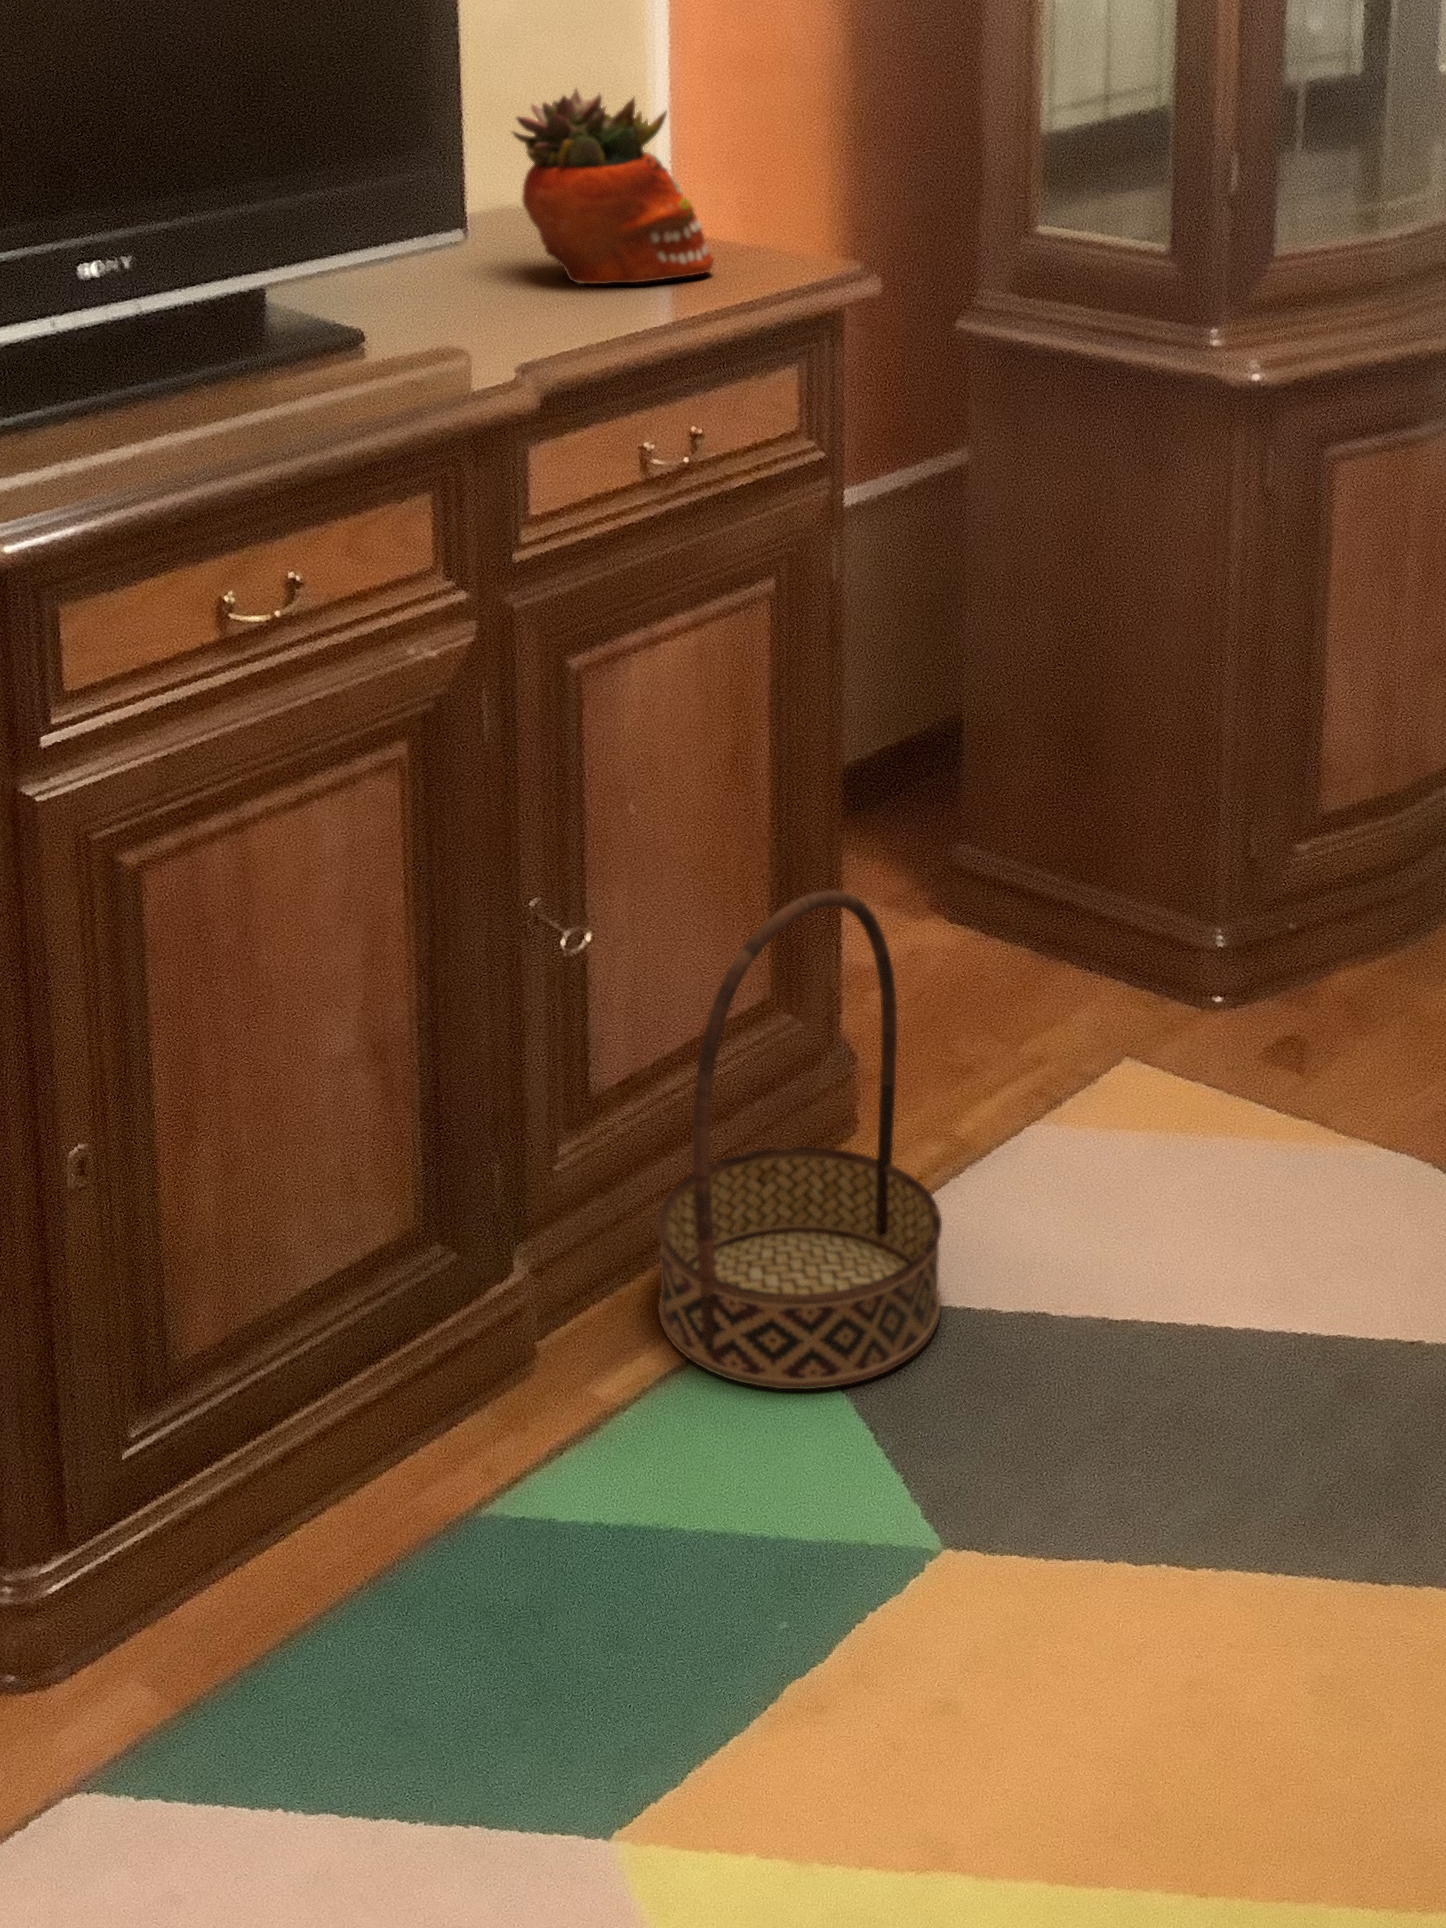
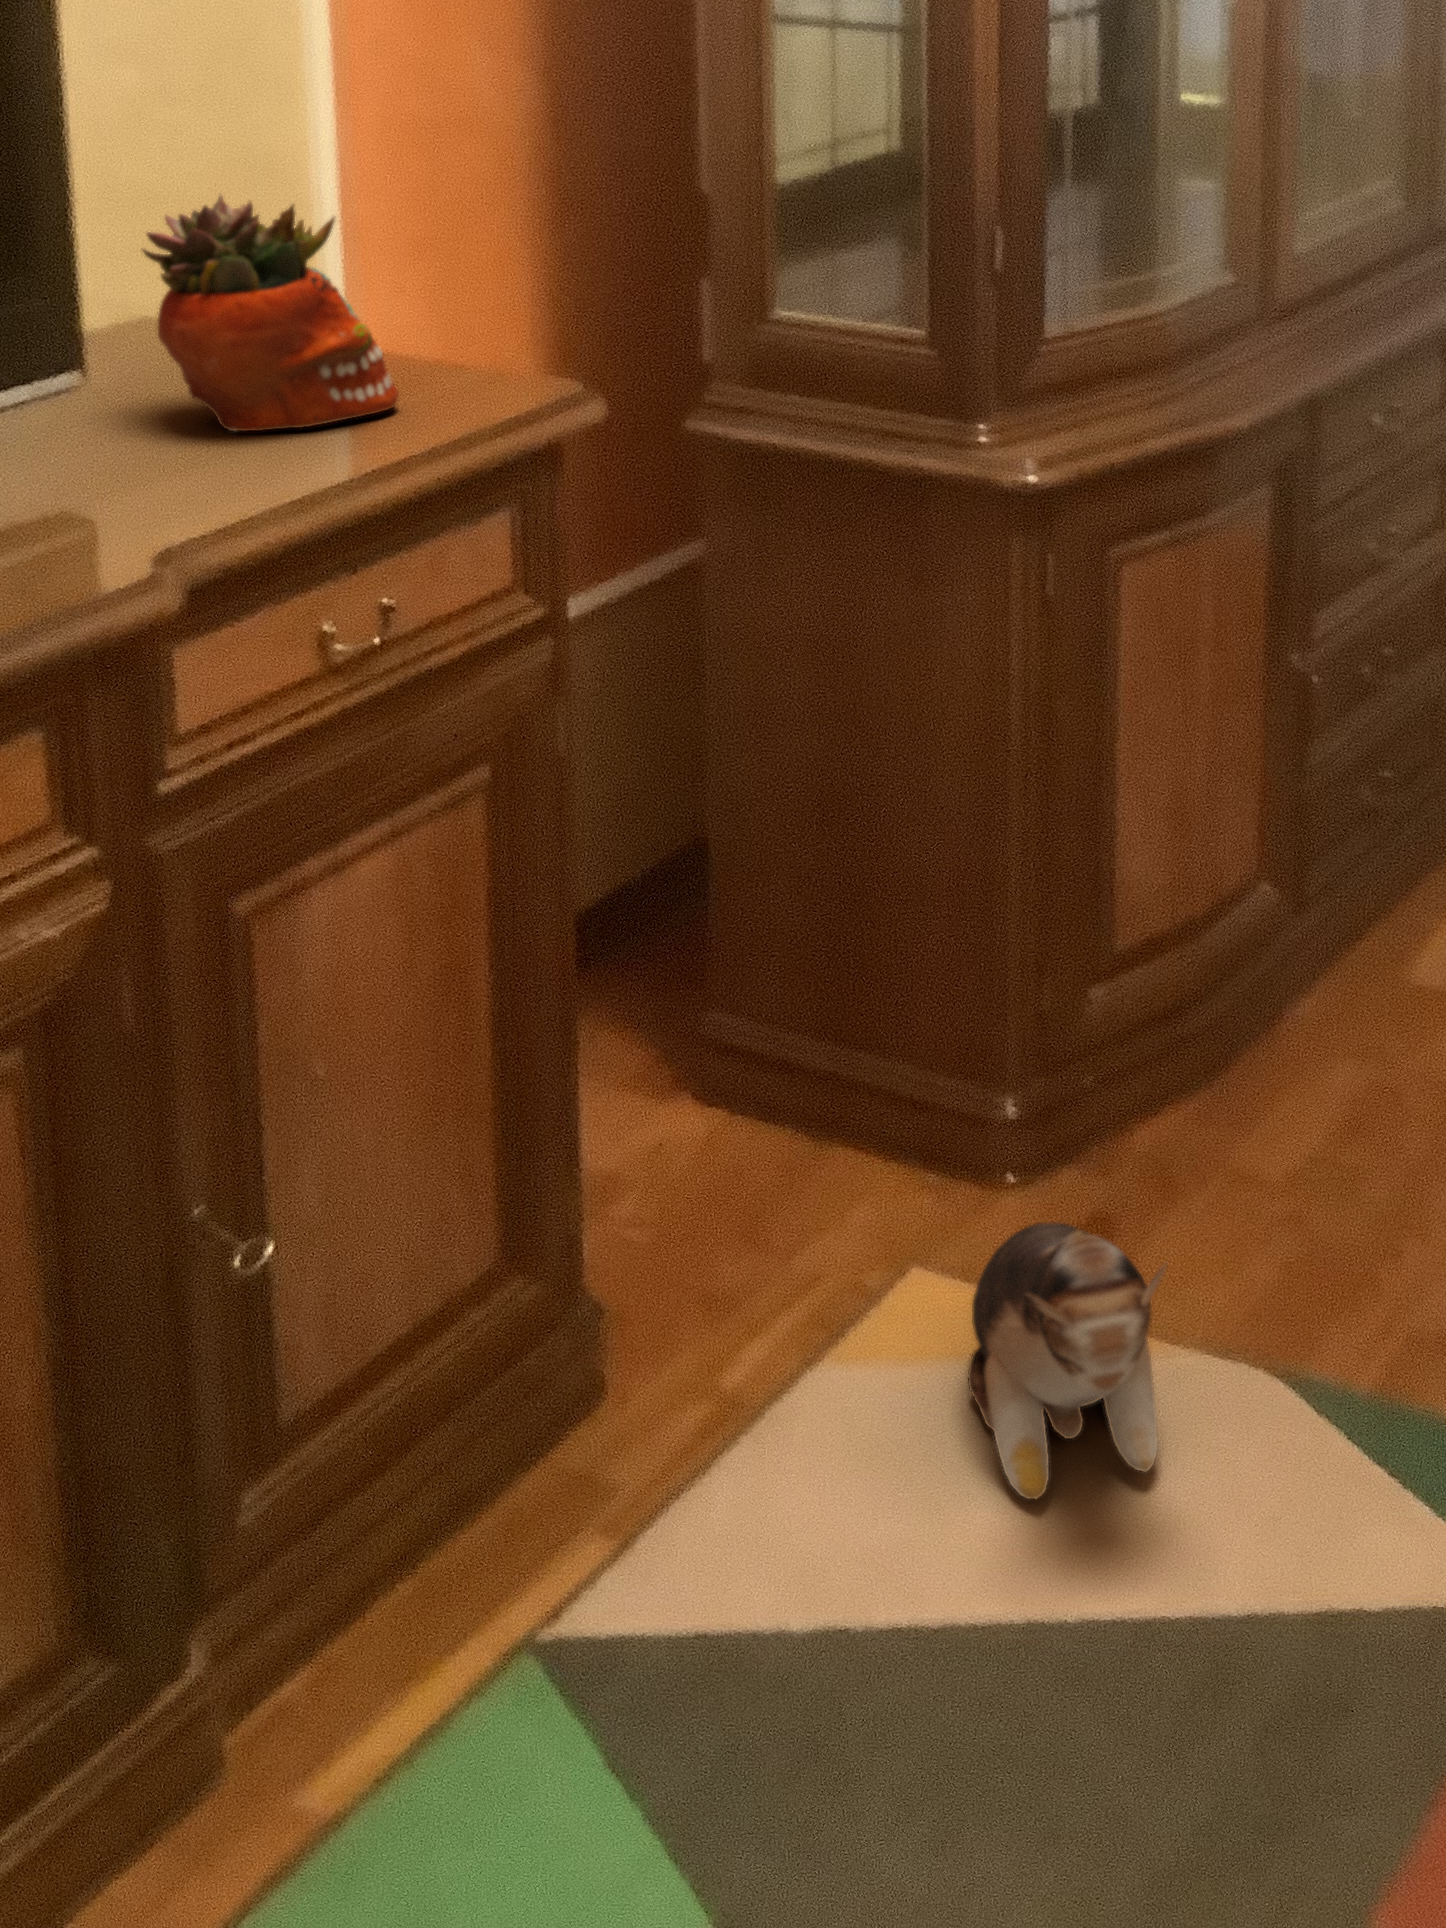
basket: present [657,891,942,1389] -> none [371,1150,721,1772]
plush toy: none [1163,1005,1336,1237] -> present [968,1223,1167,1499]

